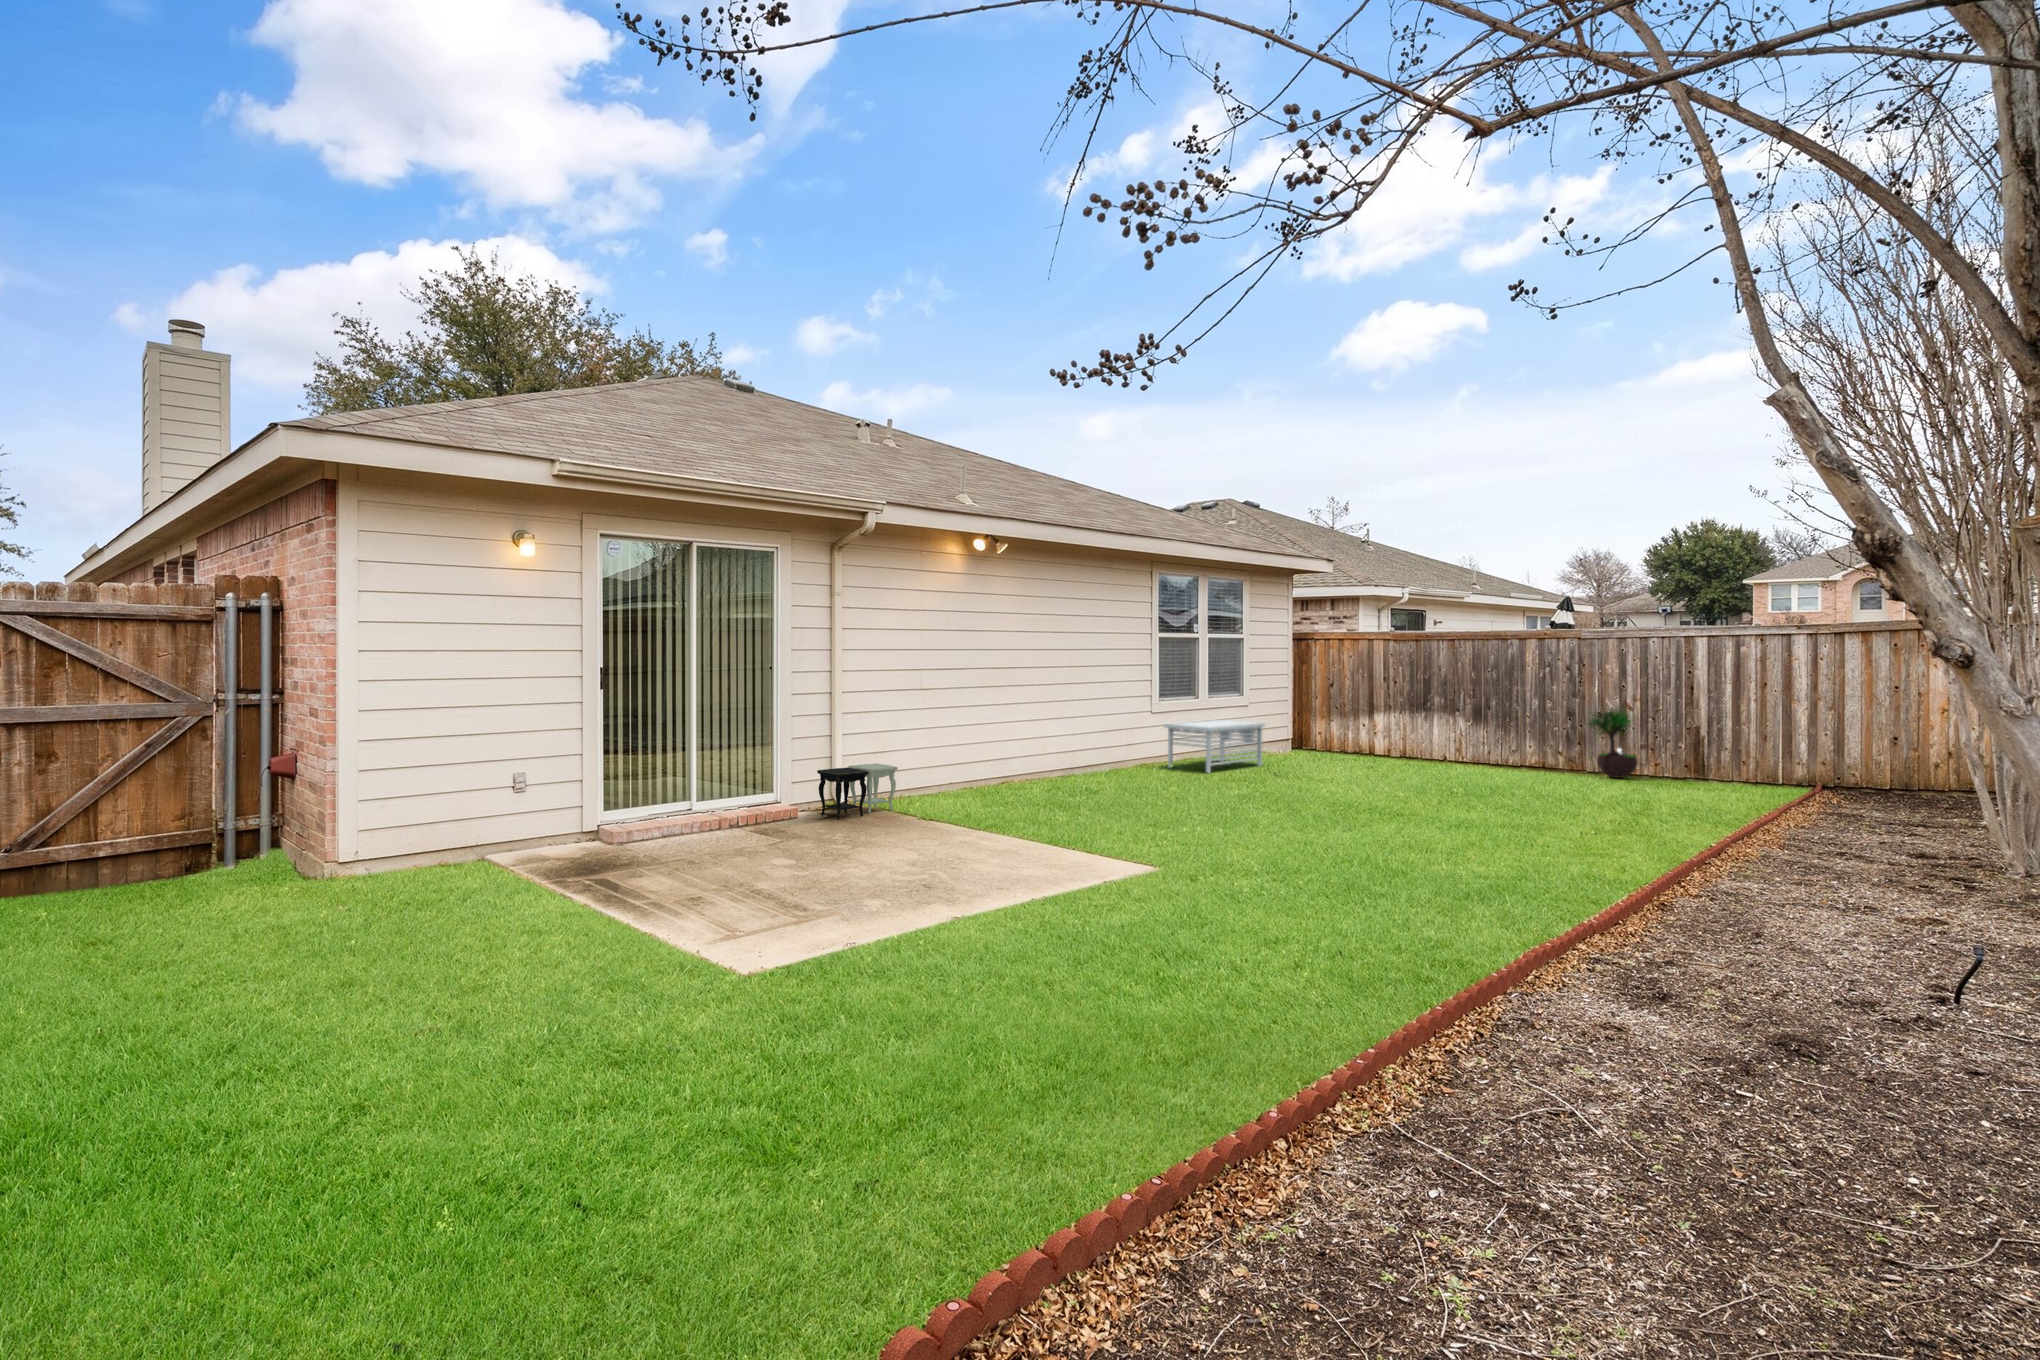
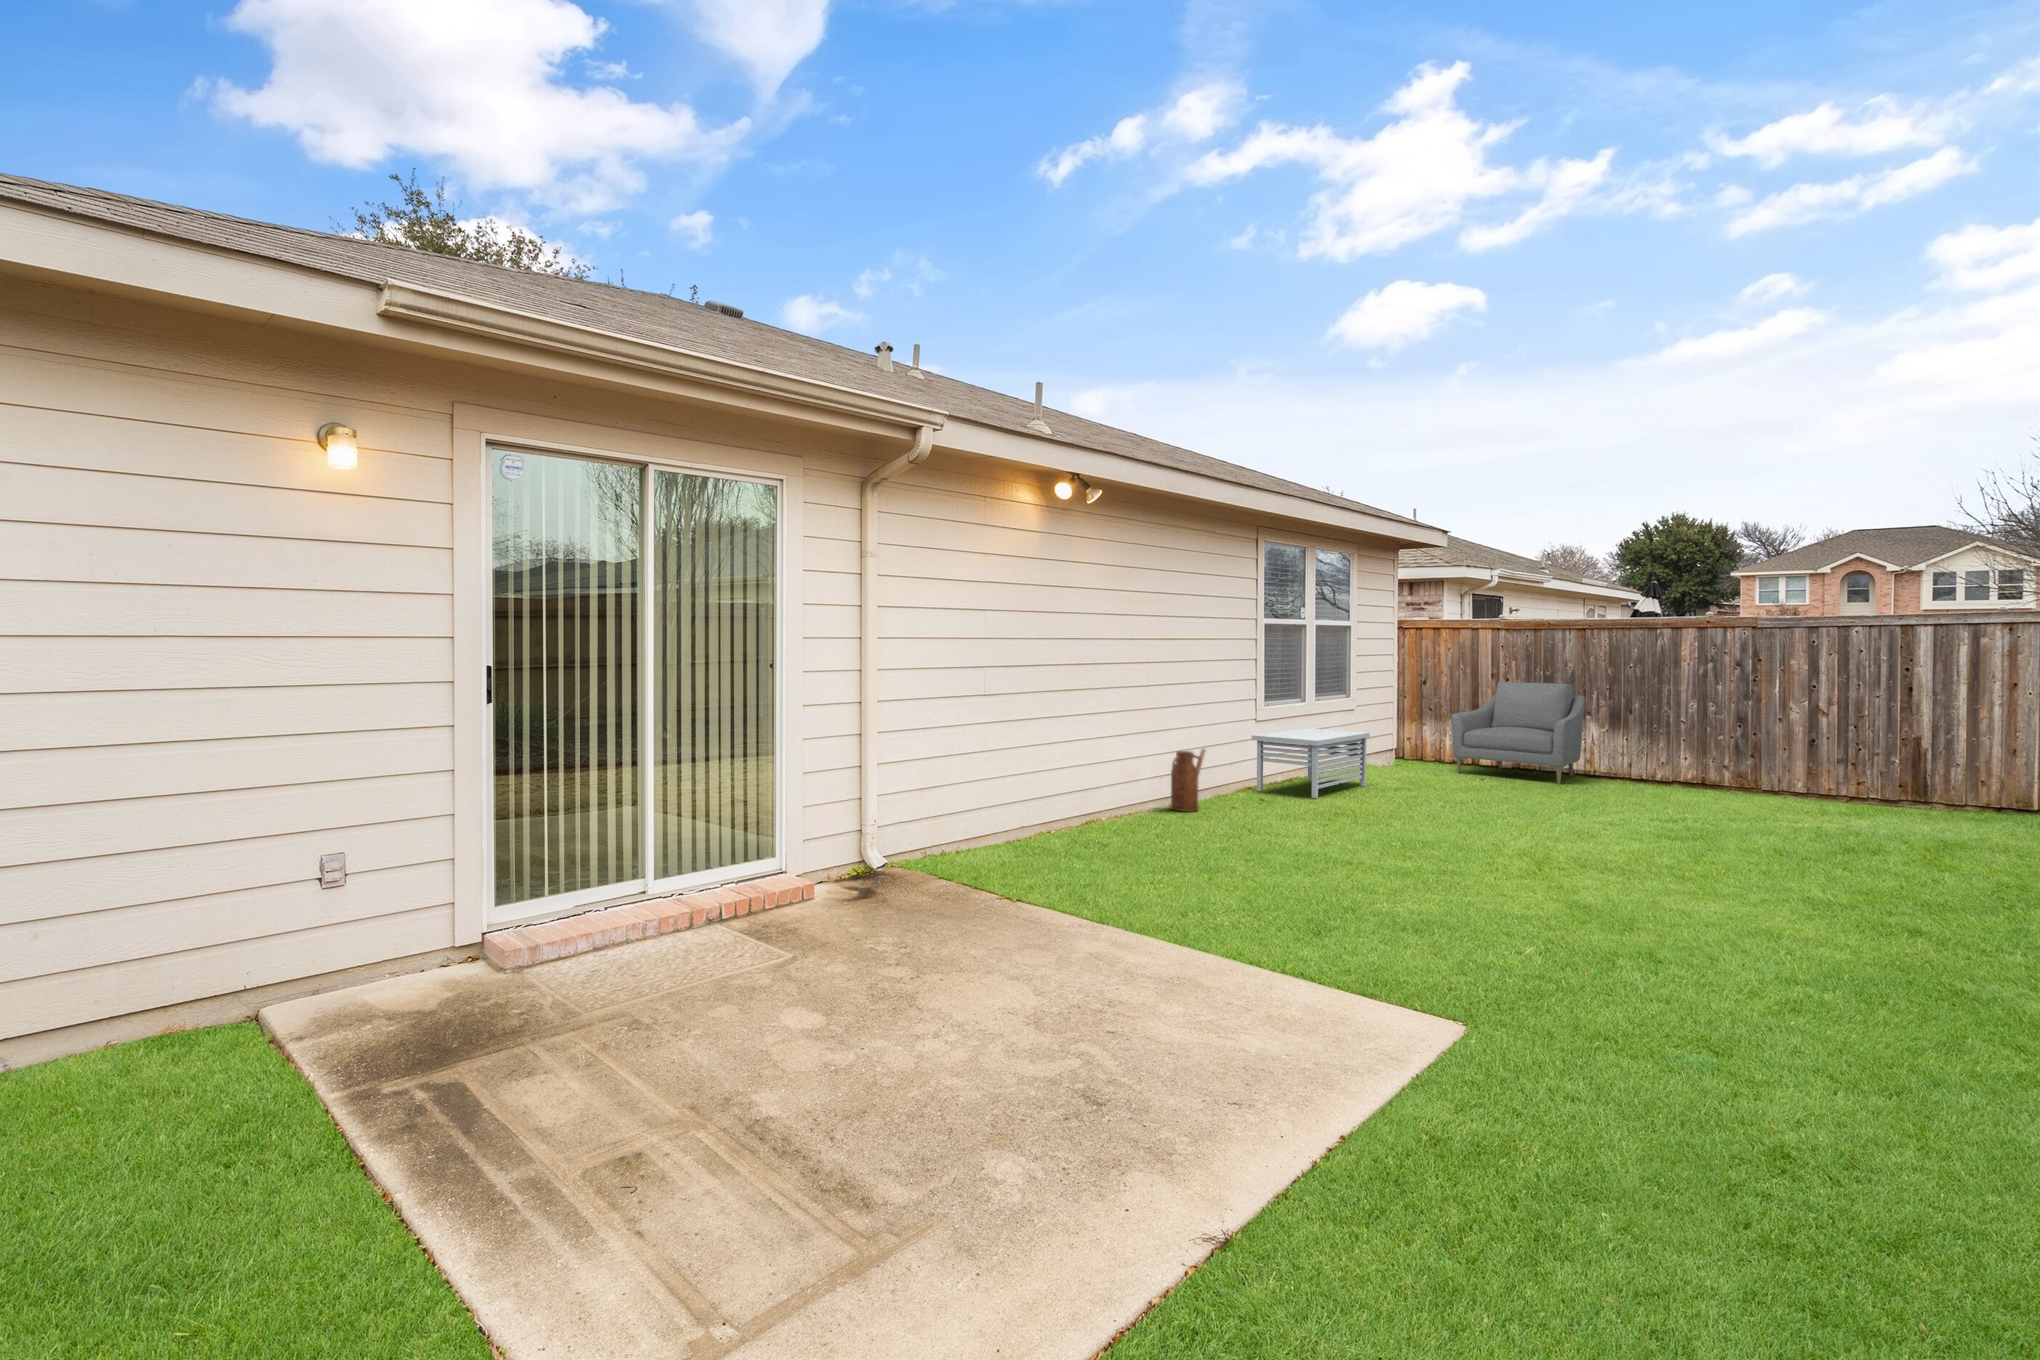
chair: none [1347,683,1458,766] -> present [1452,682,1585,784]
potted tree: present [1588,706,1638,778] -> none [1772,703,1849,800]
watering can: none [1086,732,1117,780] -> present [1170,749,1205,812]
side table: present [817,763,898,820] -> none [837,804,953,897]

